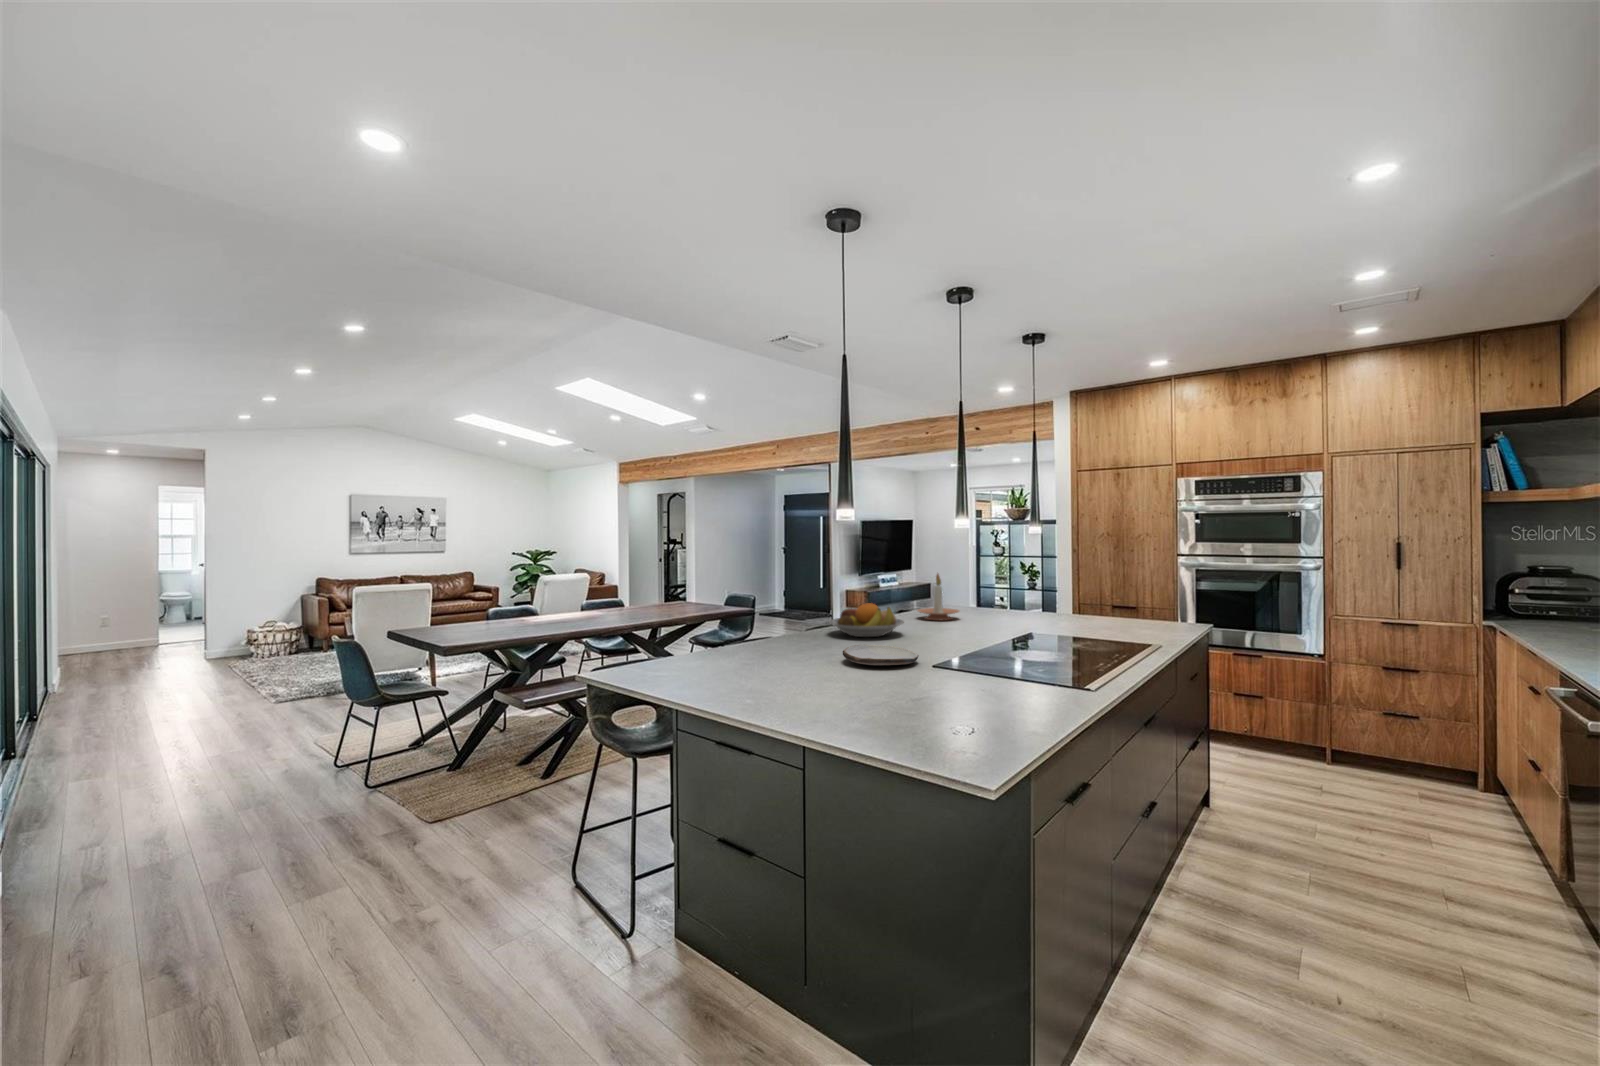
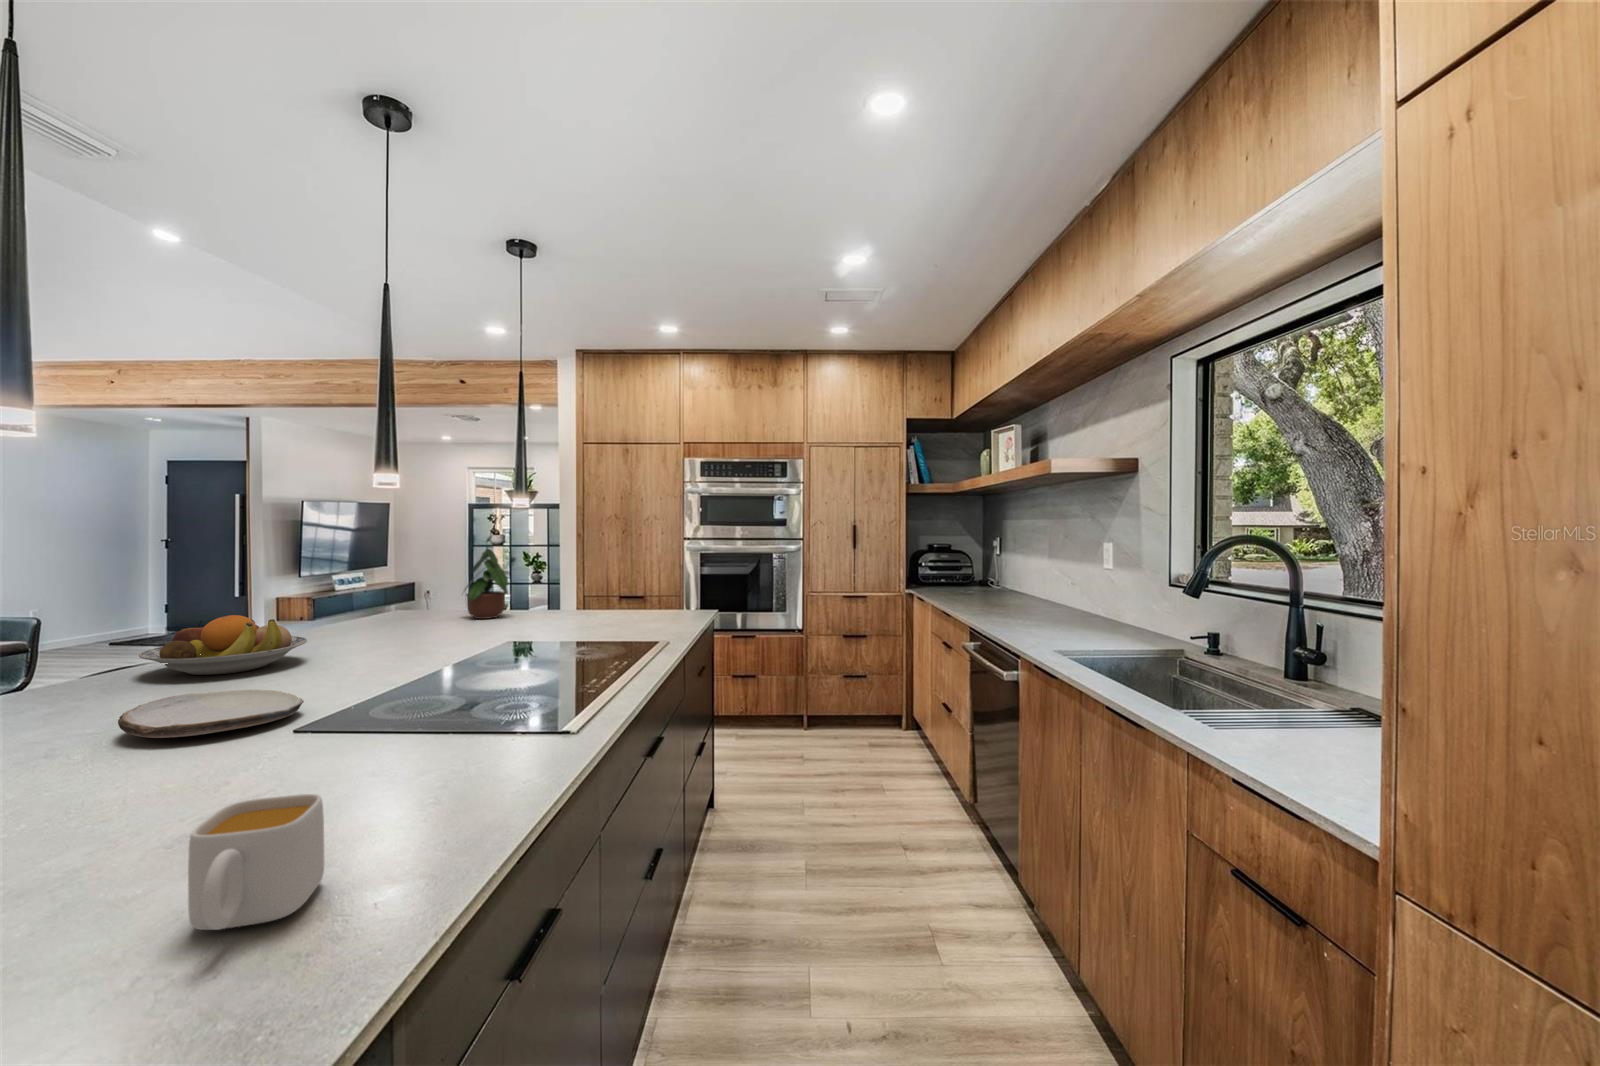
potted plant: none [985,553,1025,617] -> present [466,537,508,619]
candle holder: present [918,574,959,621] -> none [347,563,419,632]
mug: none [922,687,967,738] -> present [188,794,324,930]

